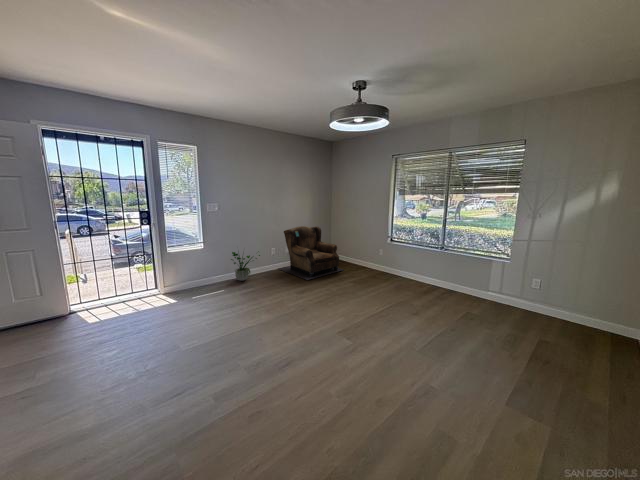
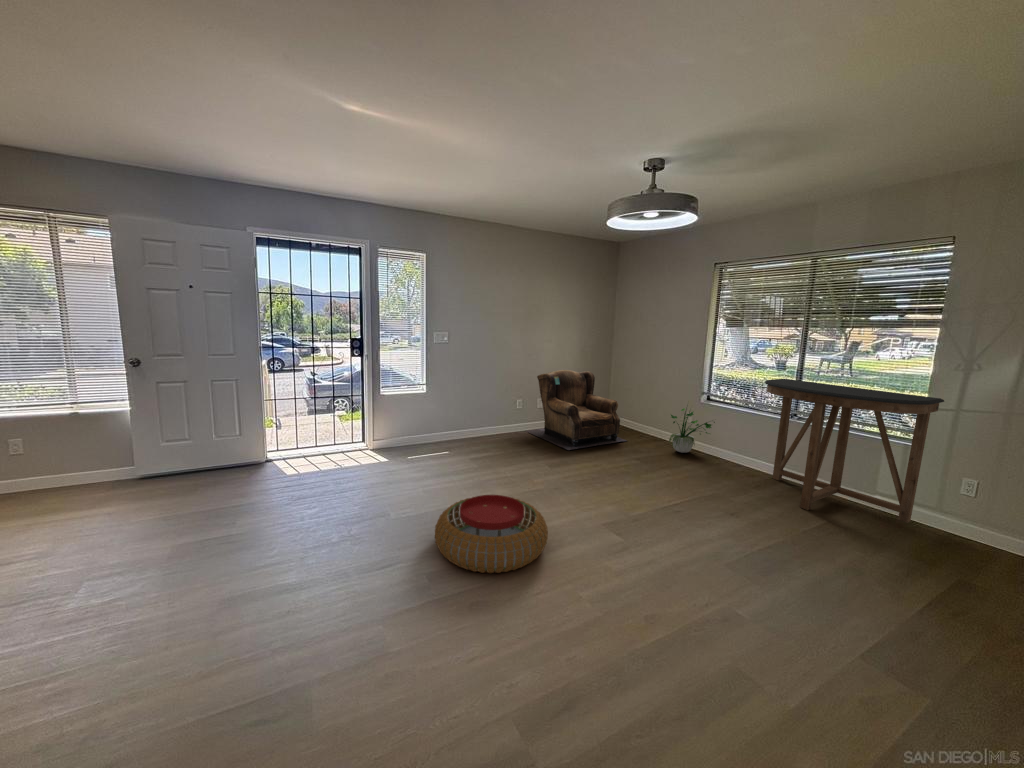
console table: none [426,226,524,308] -> present [765,379,944,523]
potted plant: present [231,252,260,281] -> present [669,408,715,453]
pouf: none [216,323,301,386] -> present [435,495,548,573]

